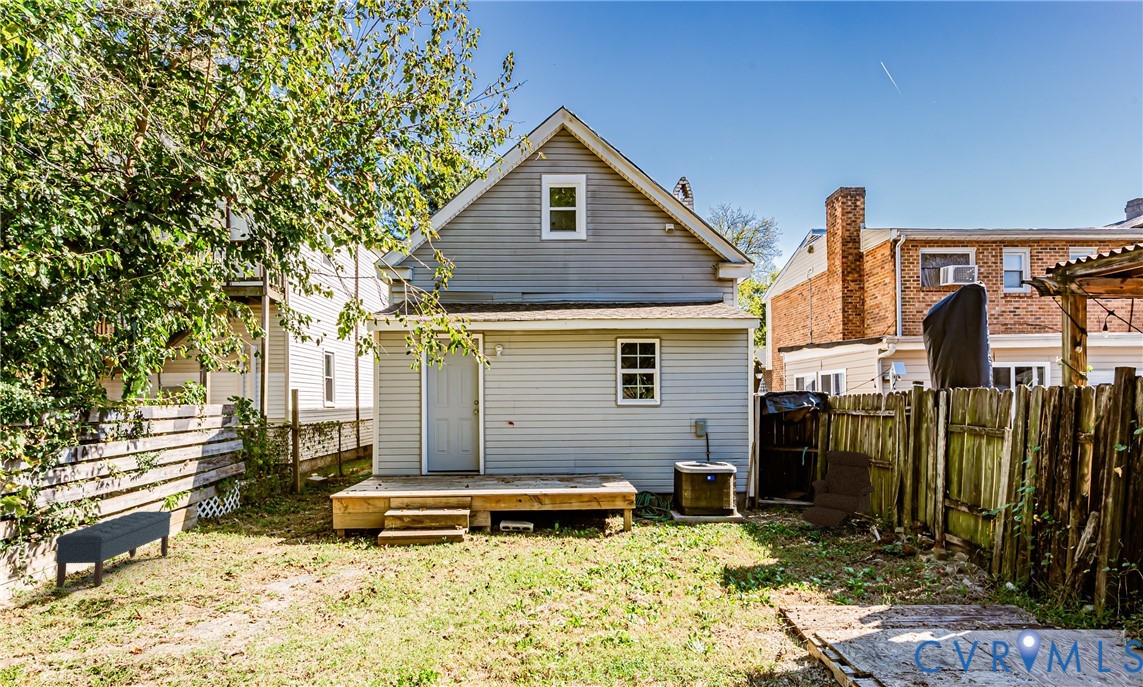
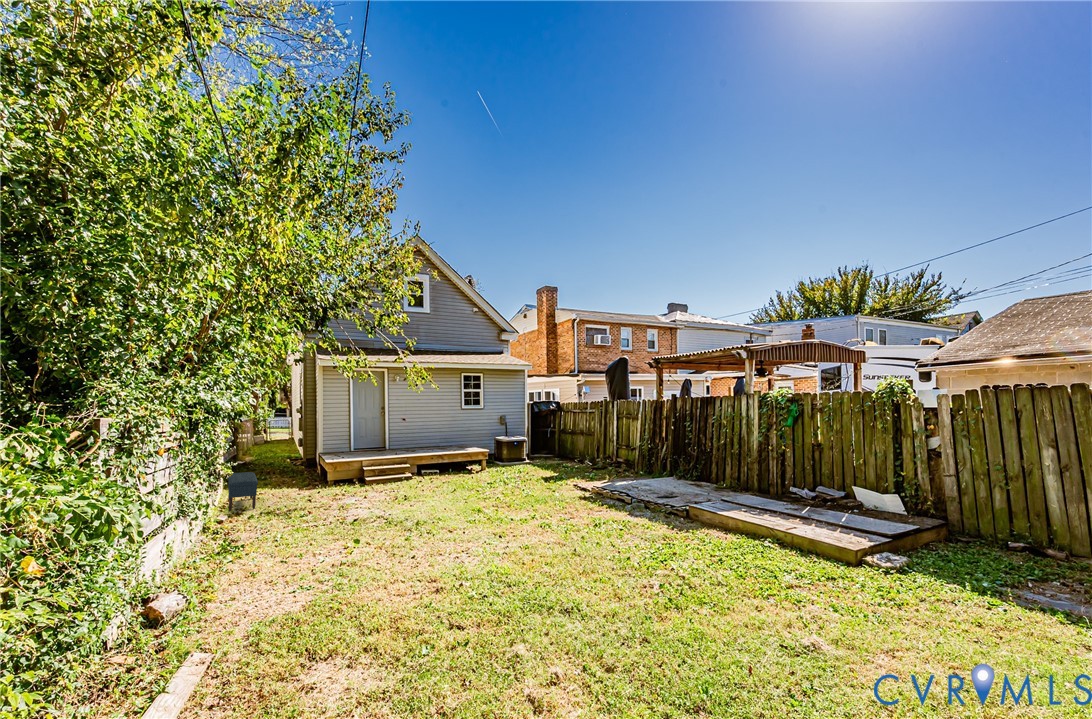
lounge chair: present [803,451,875,537] -> none [558,429,586,466]

